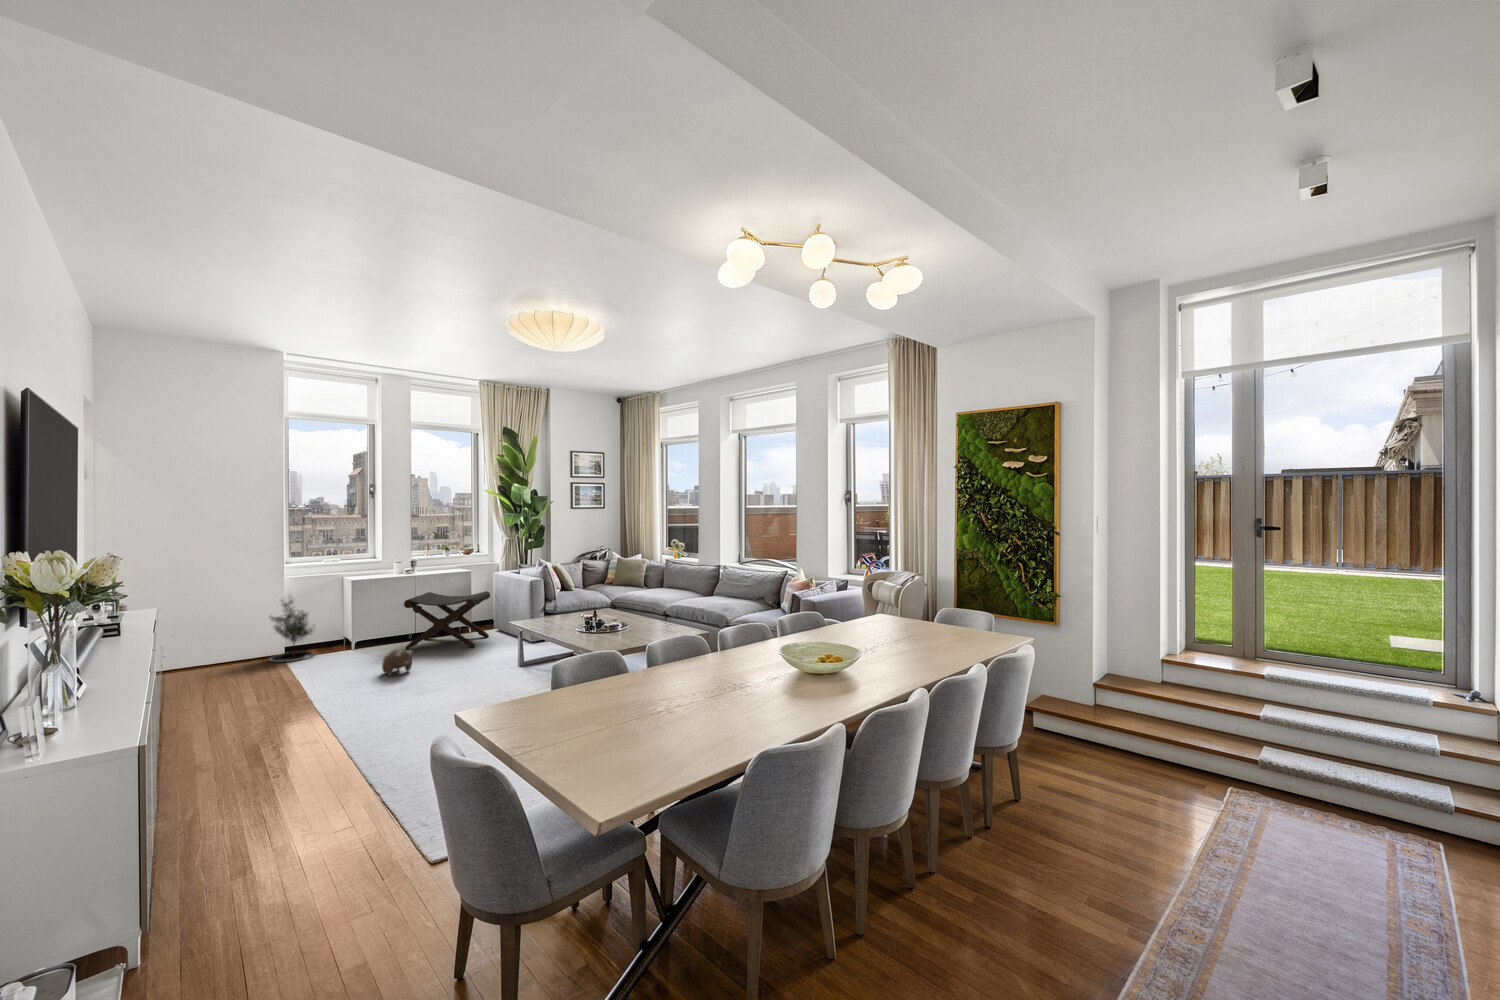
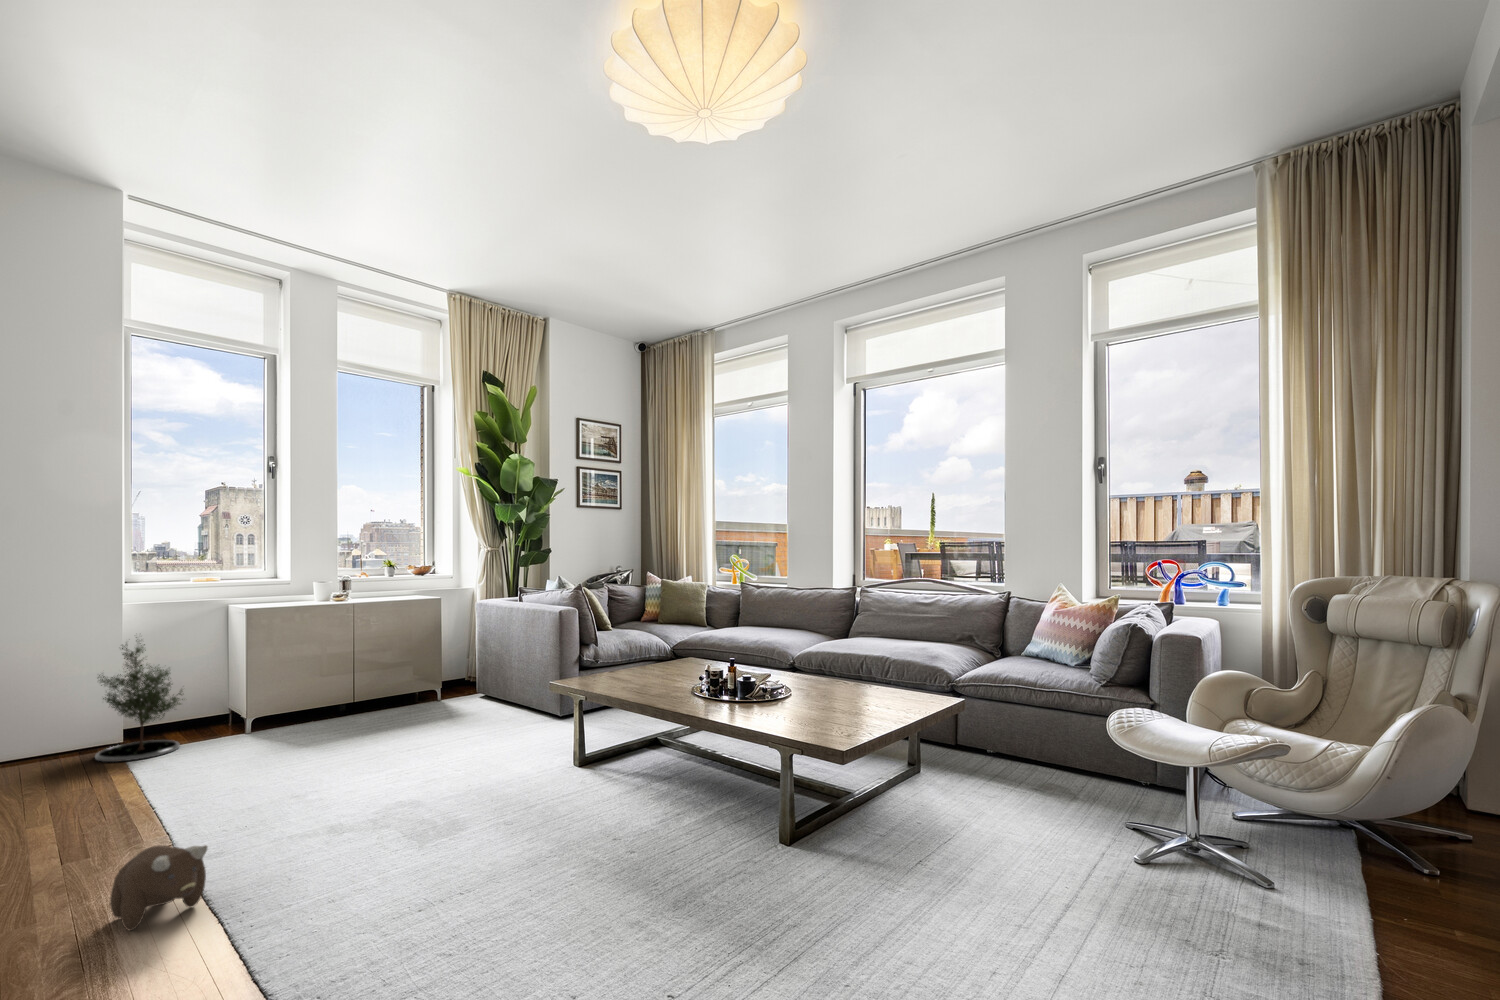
footstool: present [404,591,490,649] -> none [344,630,481,731]
plush toy: present [382,650,412,676] -> present [110,845,207,930]

